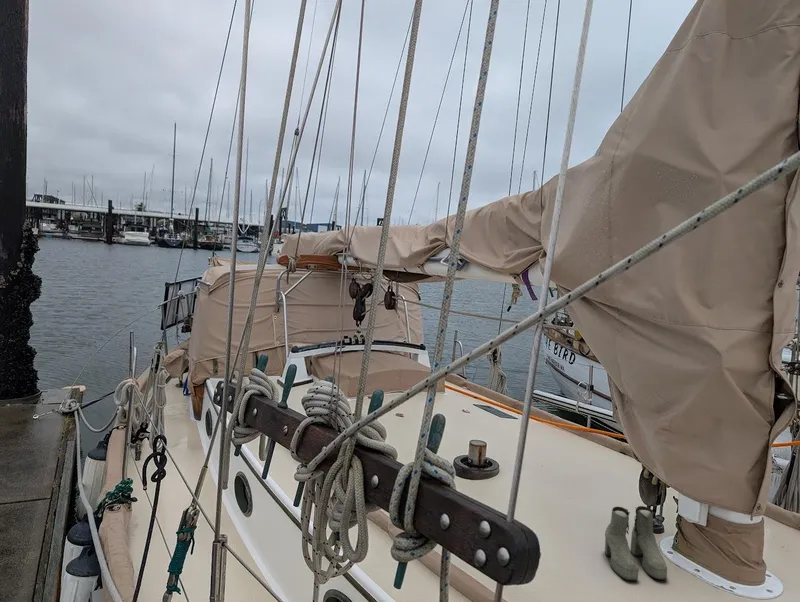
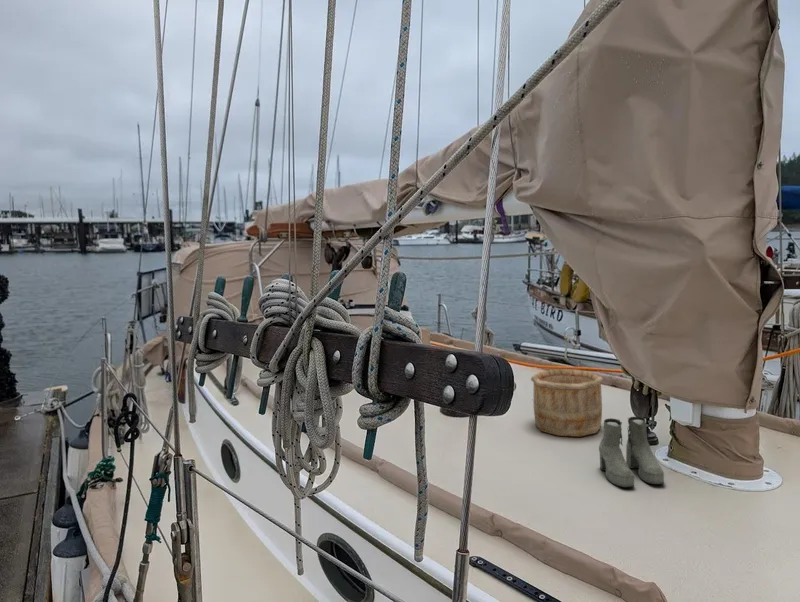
wooden bucket: none [541,438,612,511] -> present [531,369,603,437]

